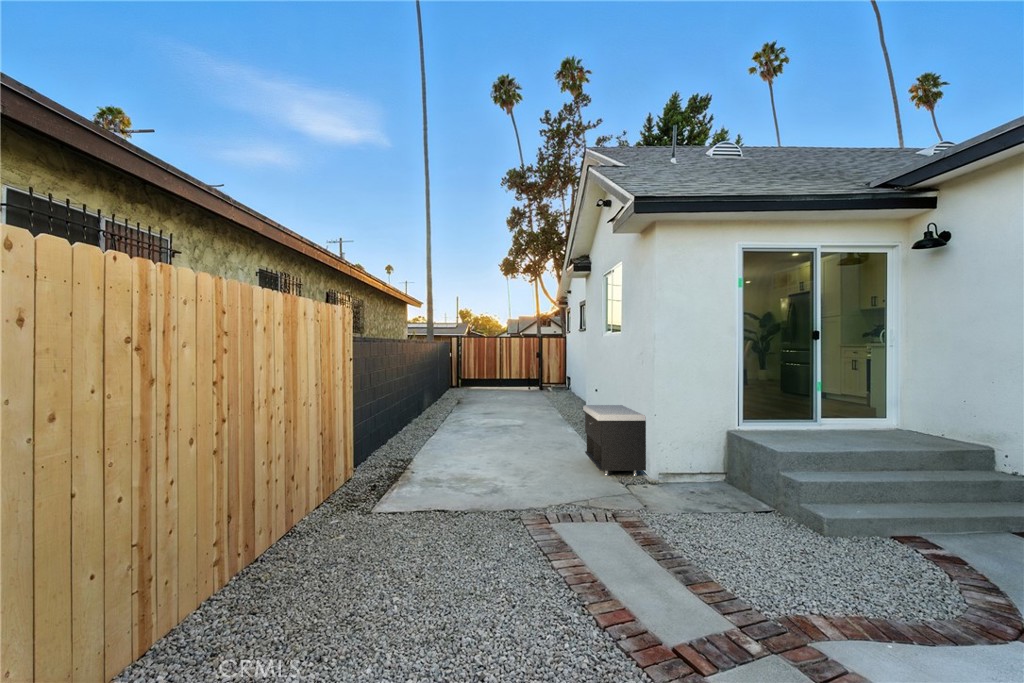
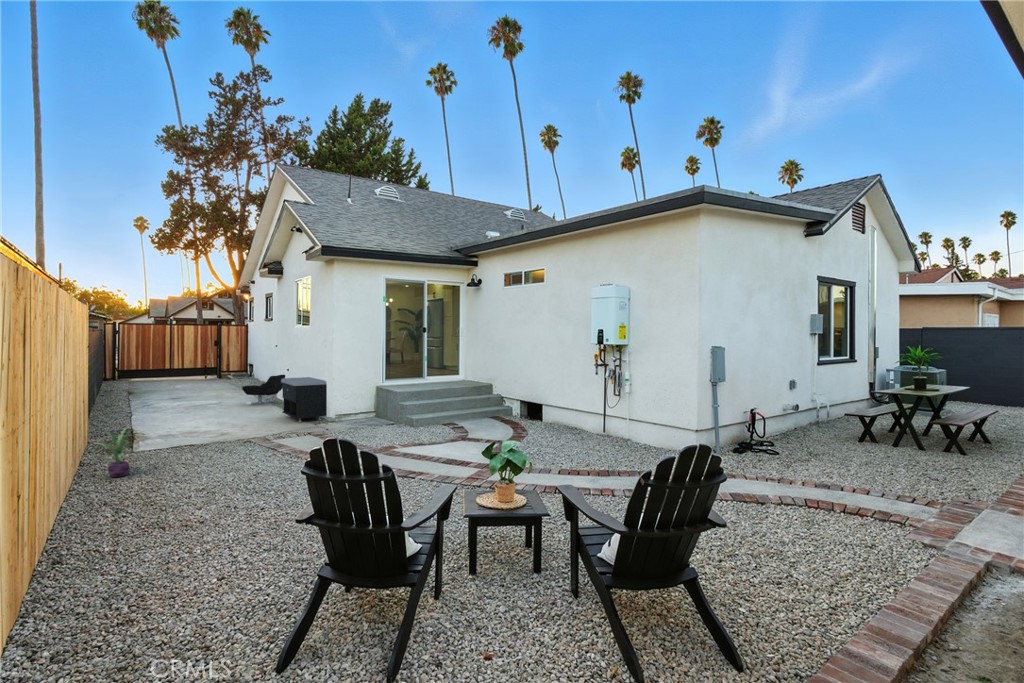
lounge chair: none [545,396,594,432] -> present [242,375,285,405]
decorative plant: none [242,495,345,584] -> present [97,428,143,477]

